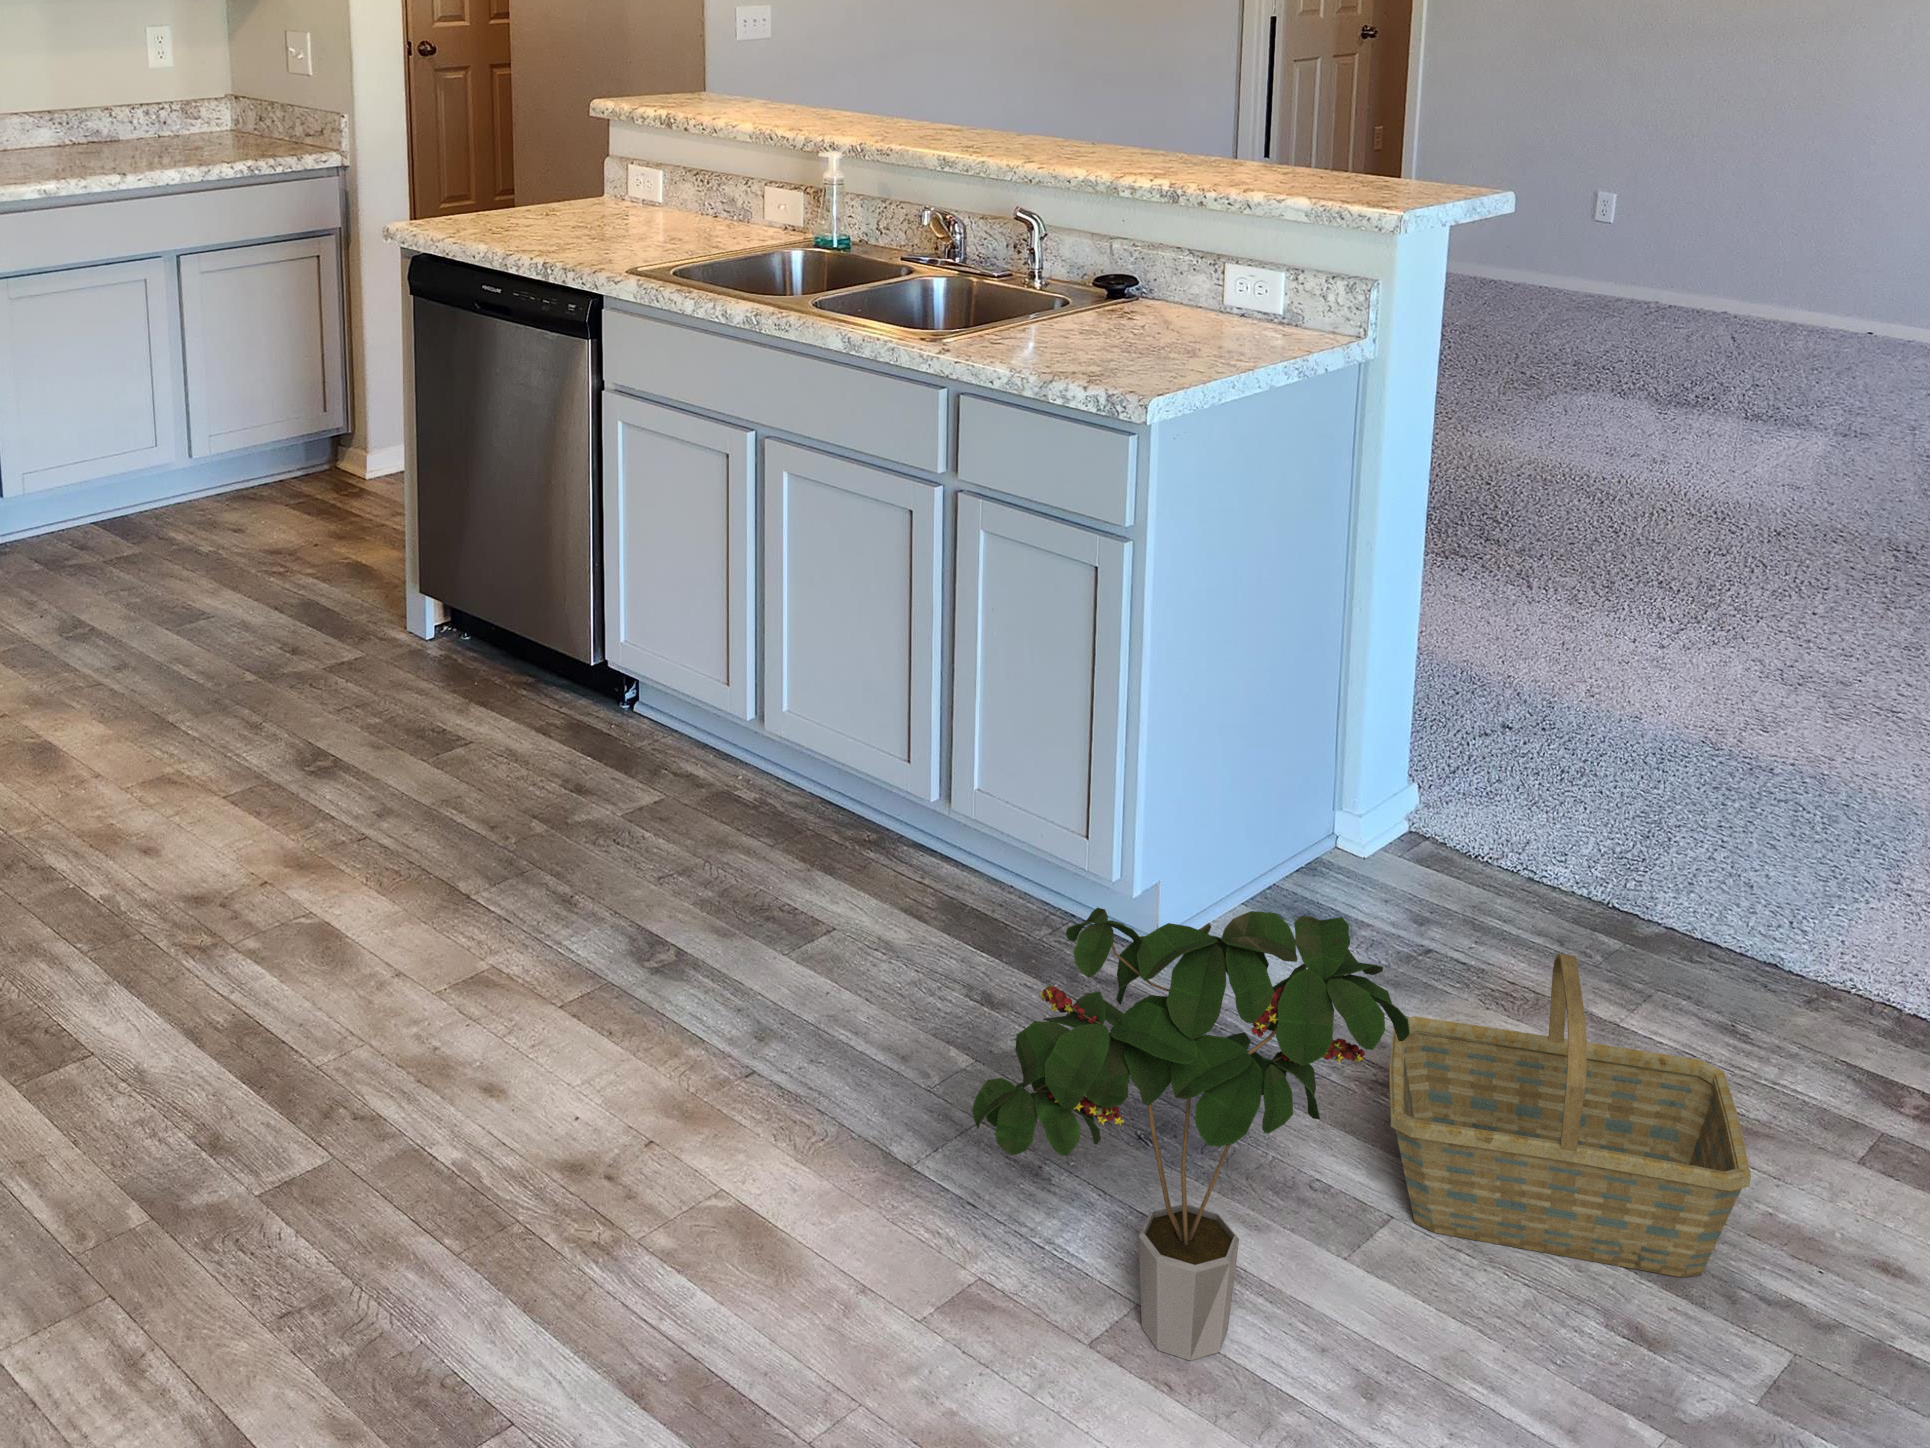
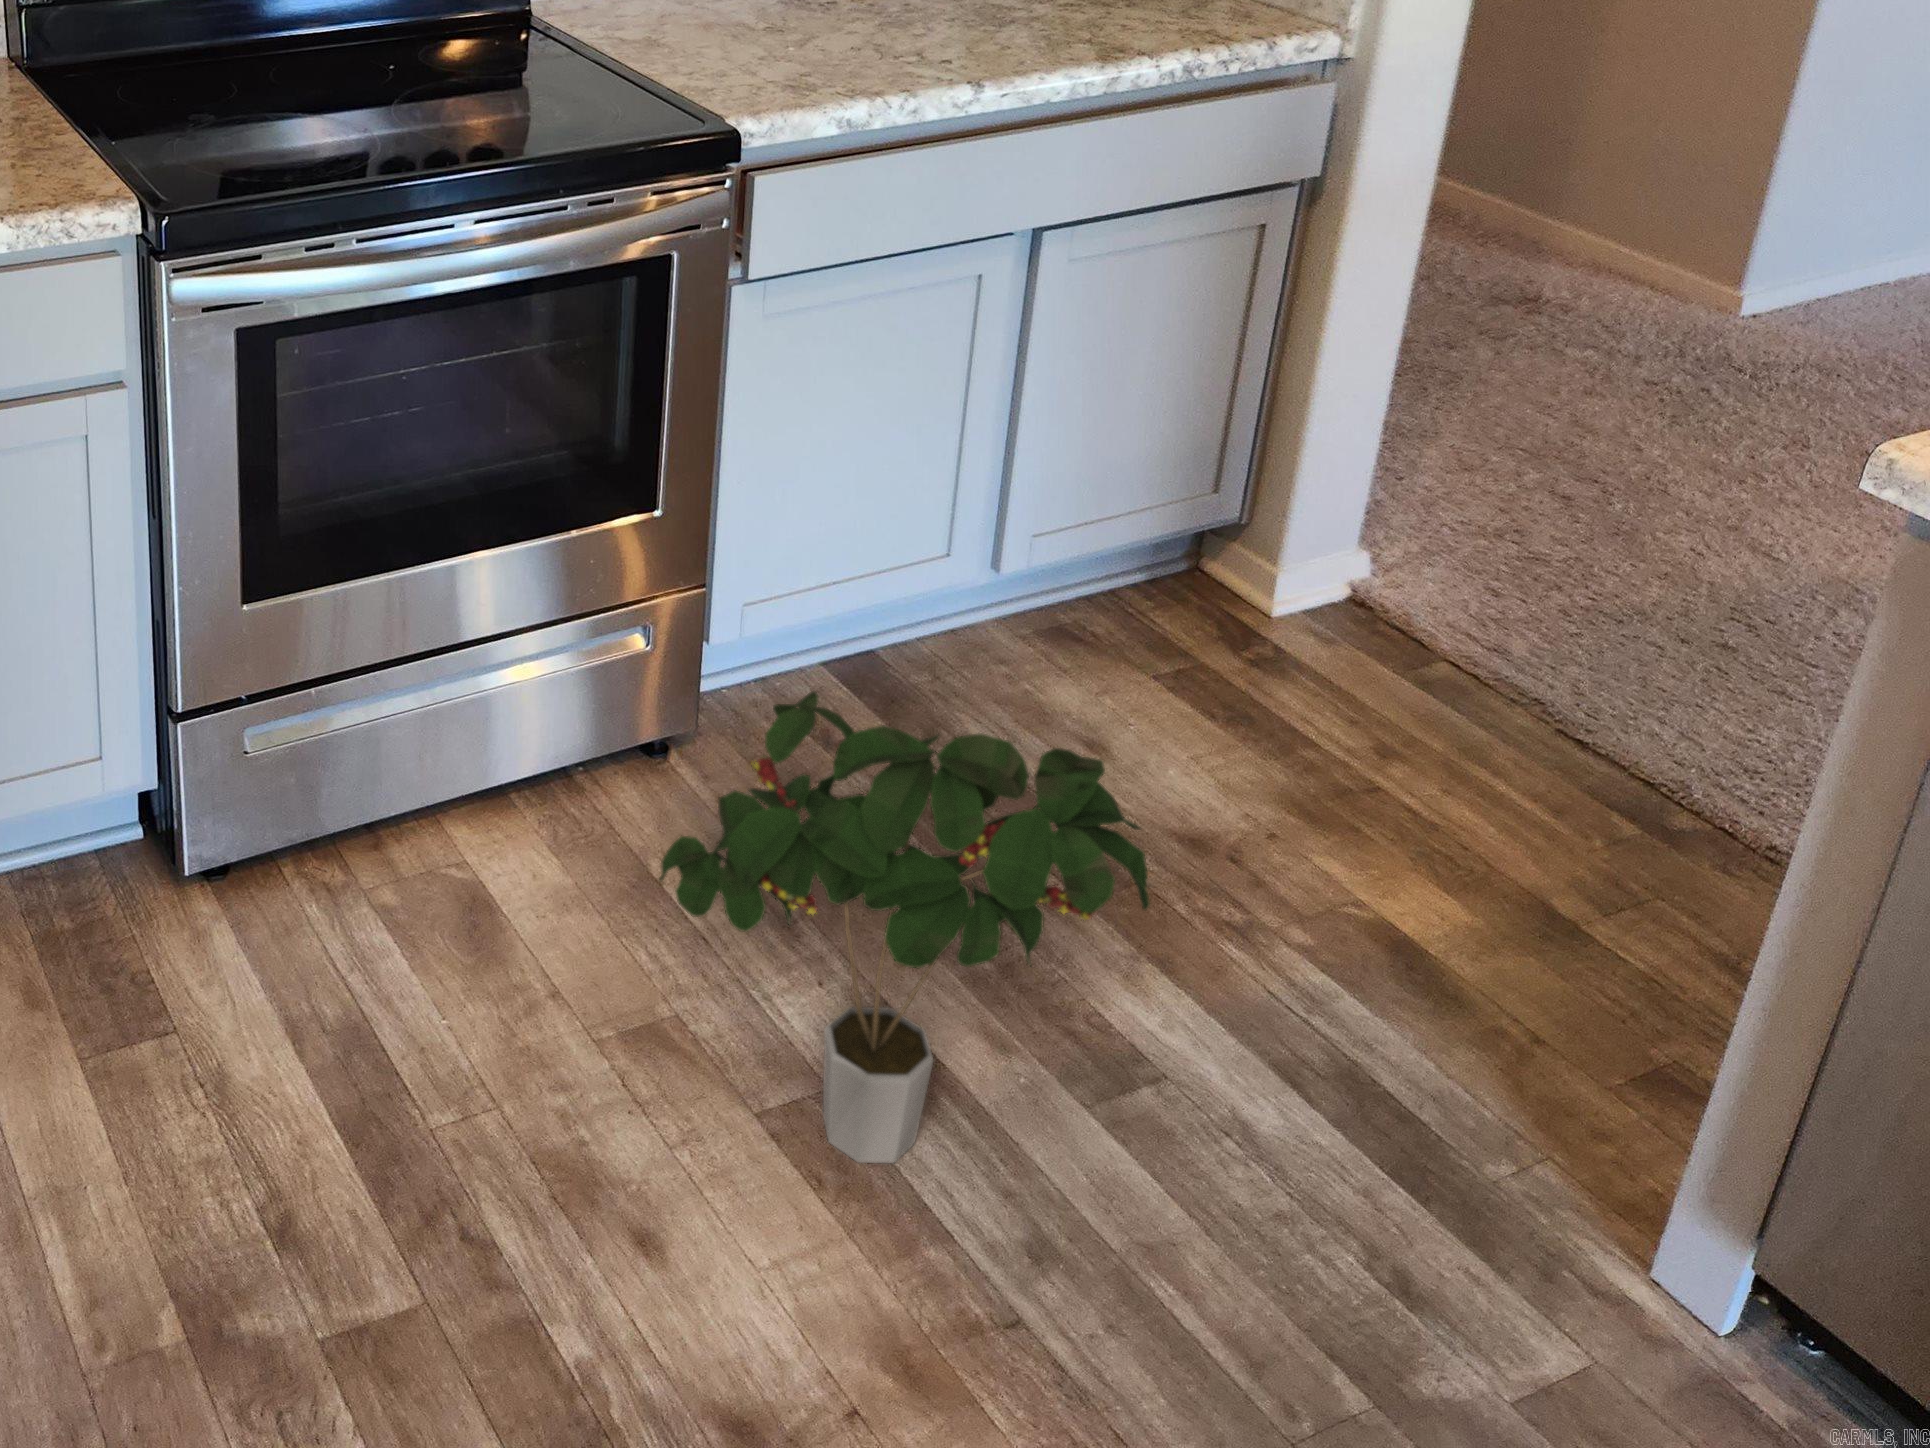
basket: present [1389,953,1751,1277] -> none [1170,846,1638,1243]

